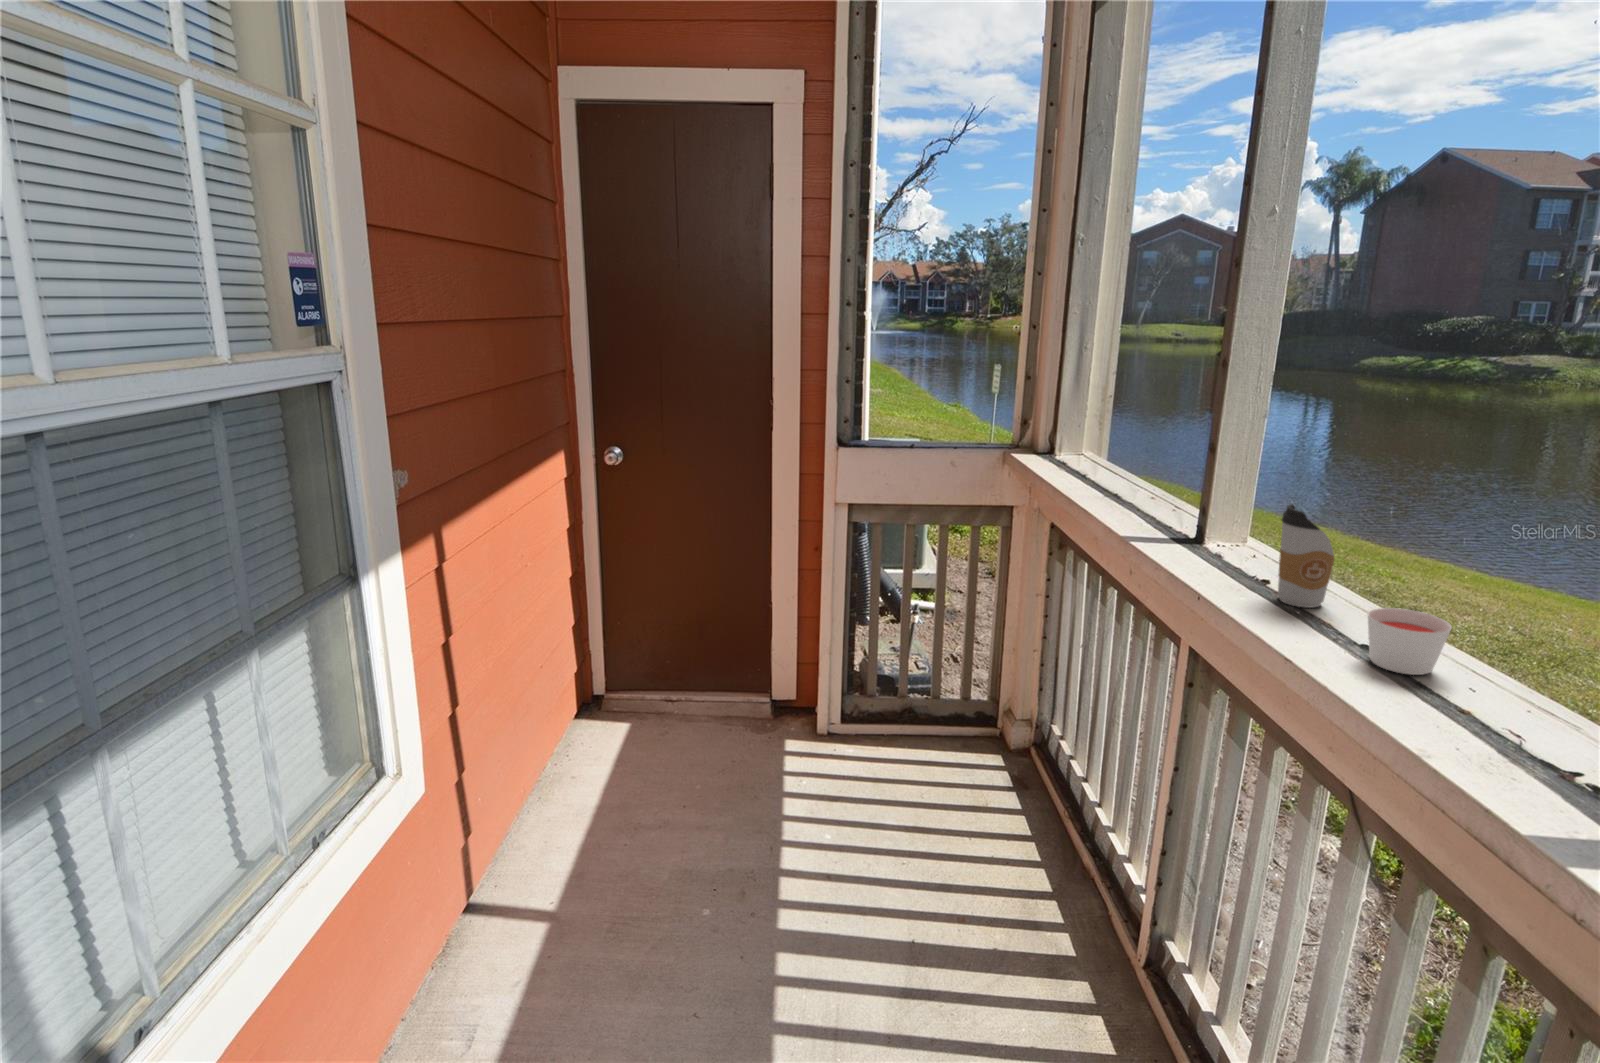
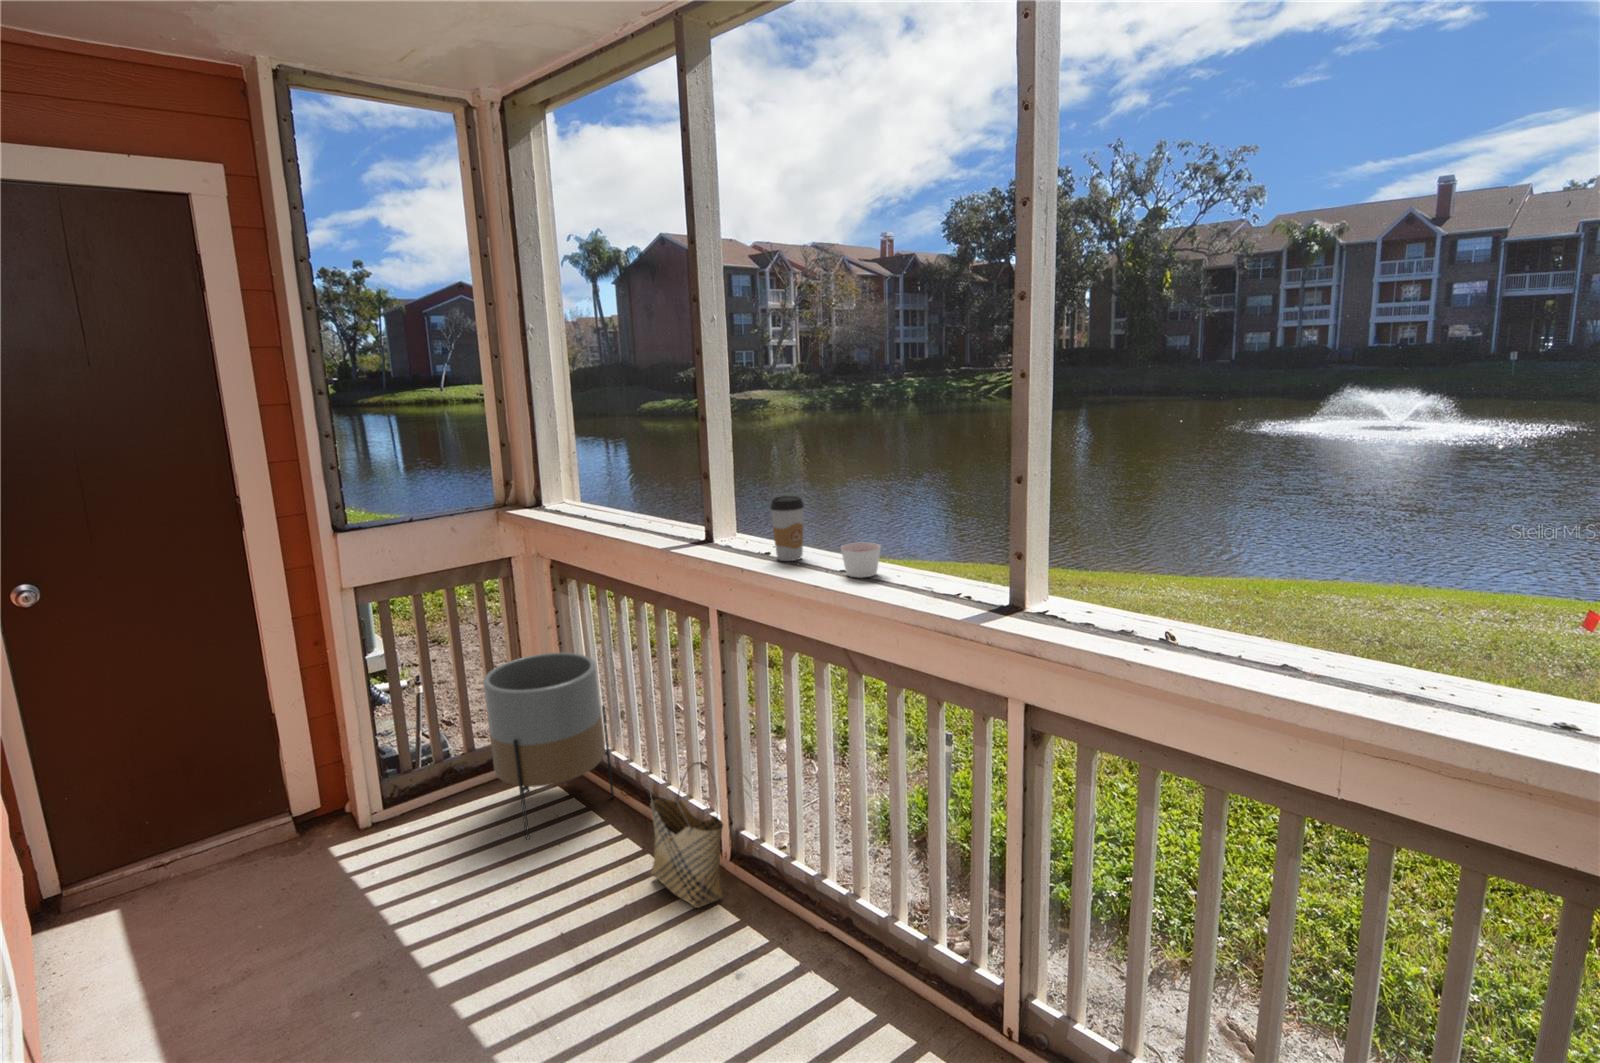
planter: none [931,620,1064,817] -> present [483,653,614,839]
woven basket: none [1039,821,1134,1008] -> present [650,762,723,908]

